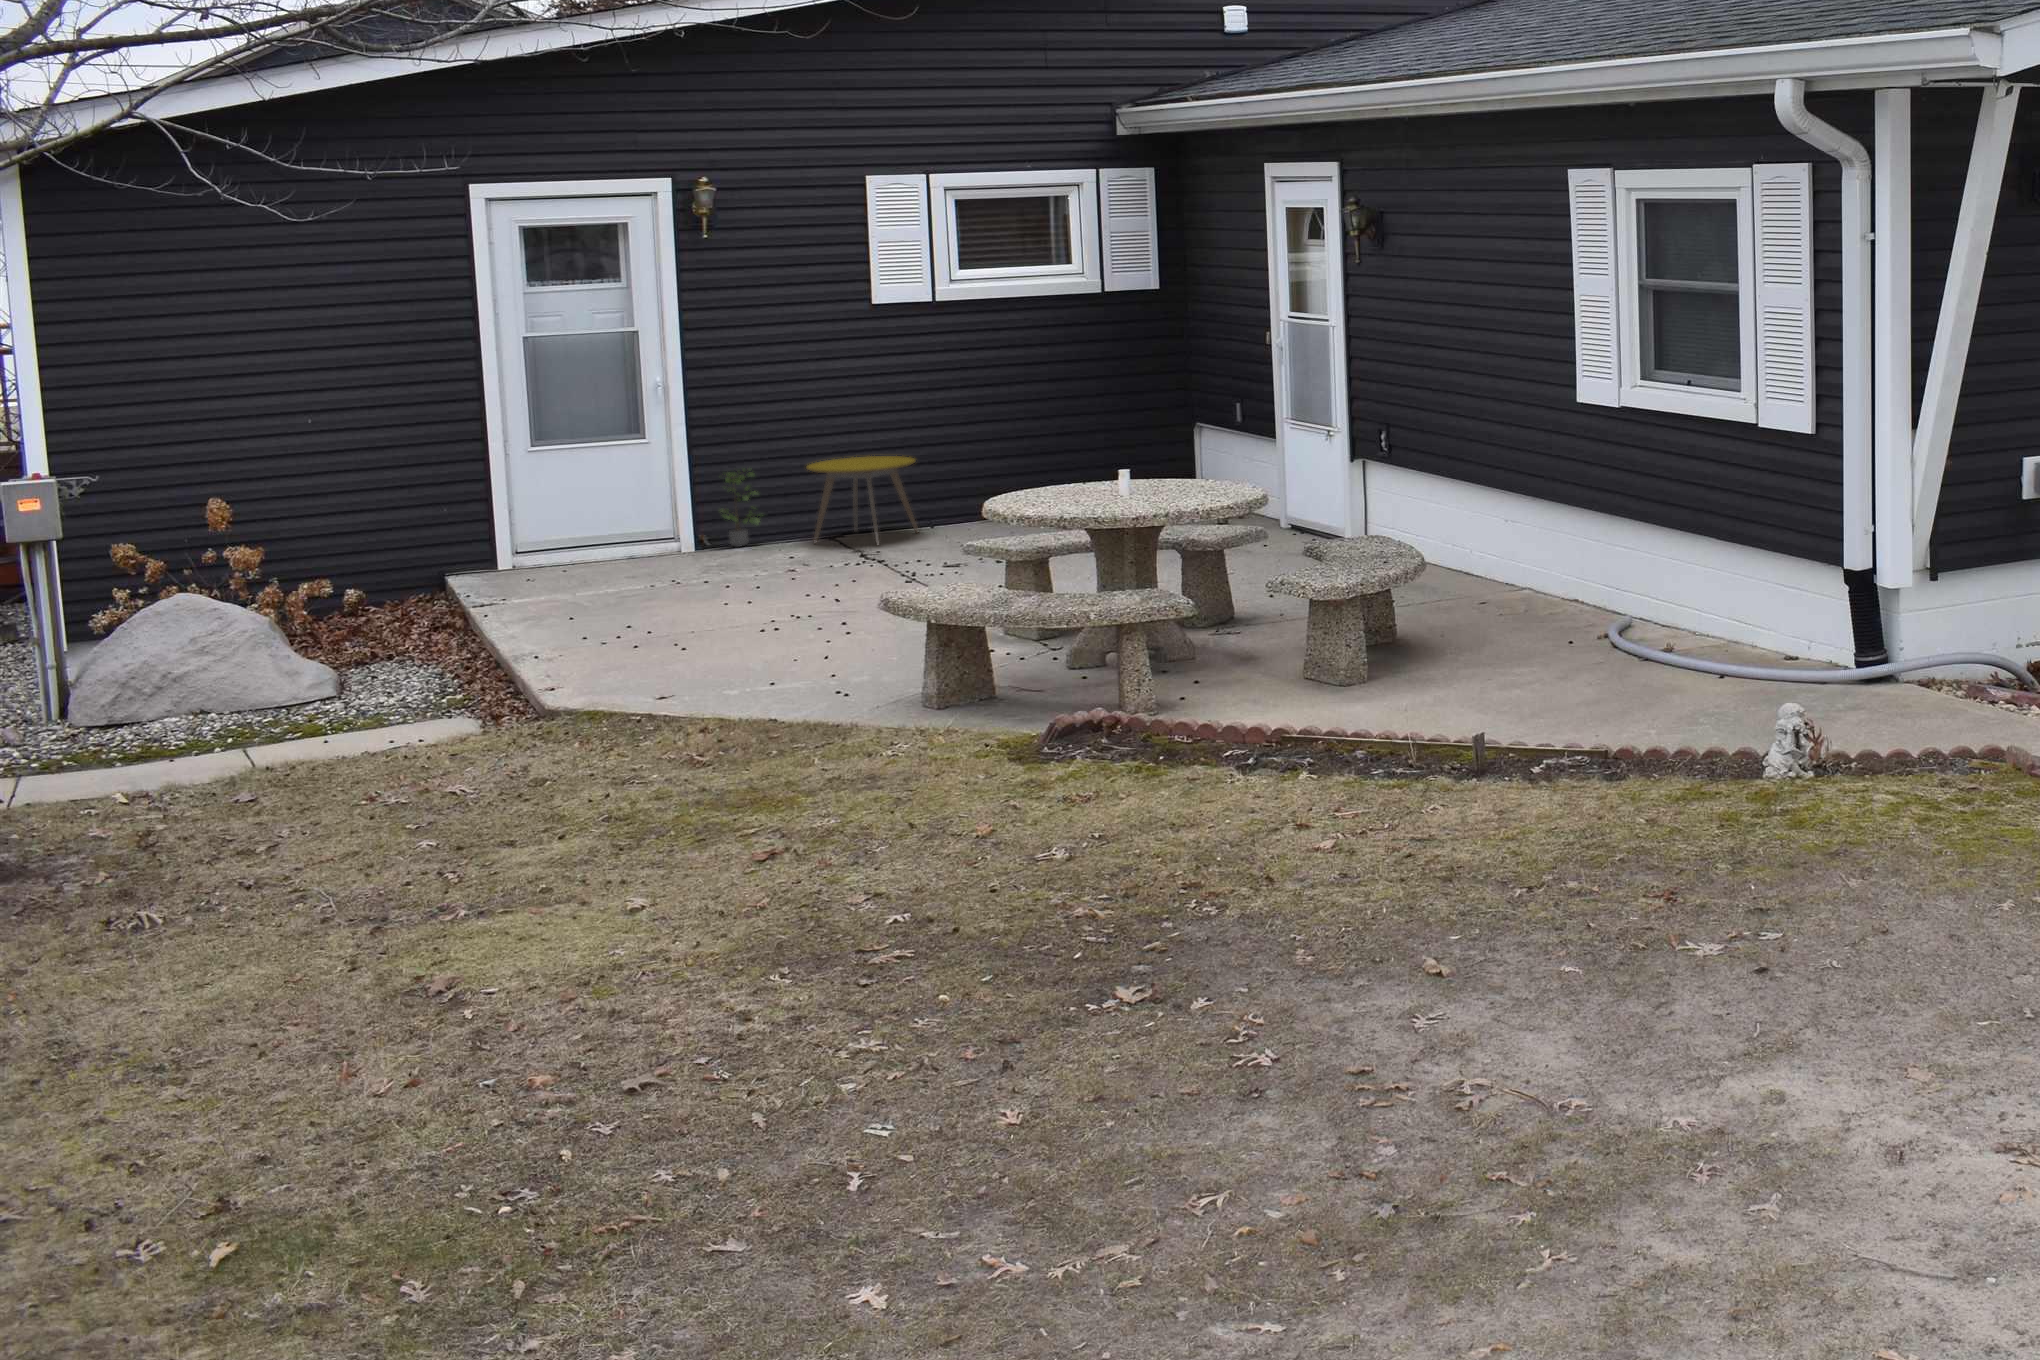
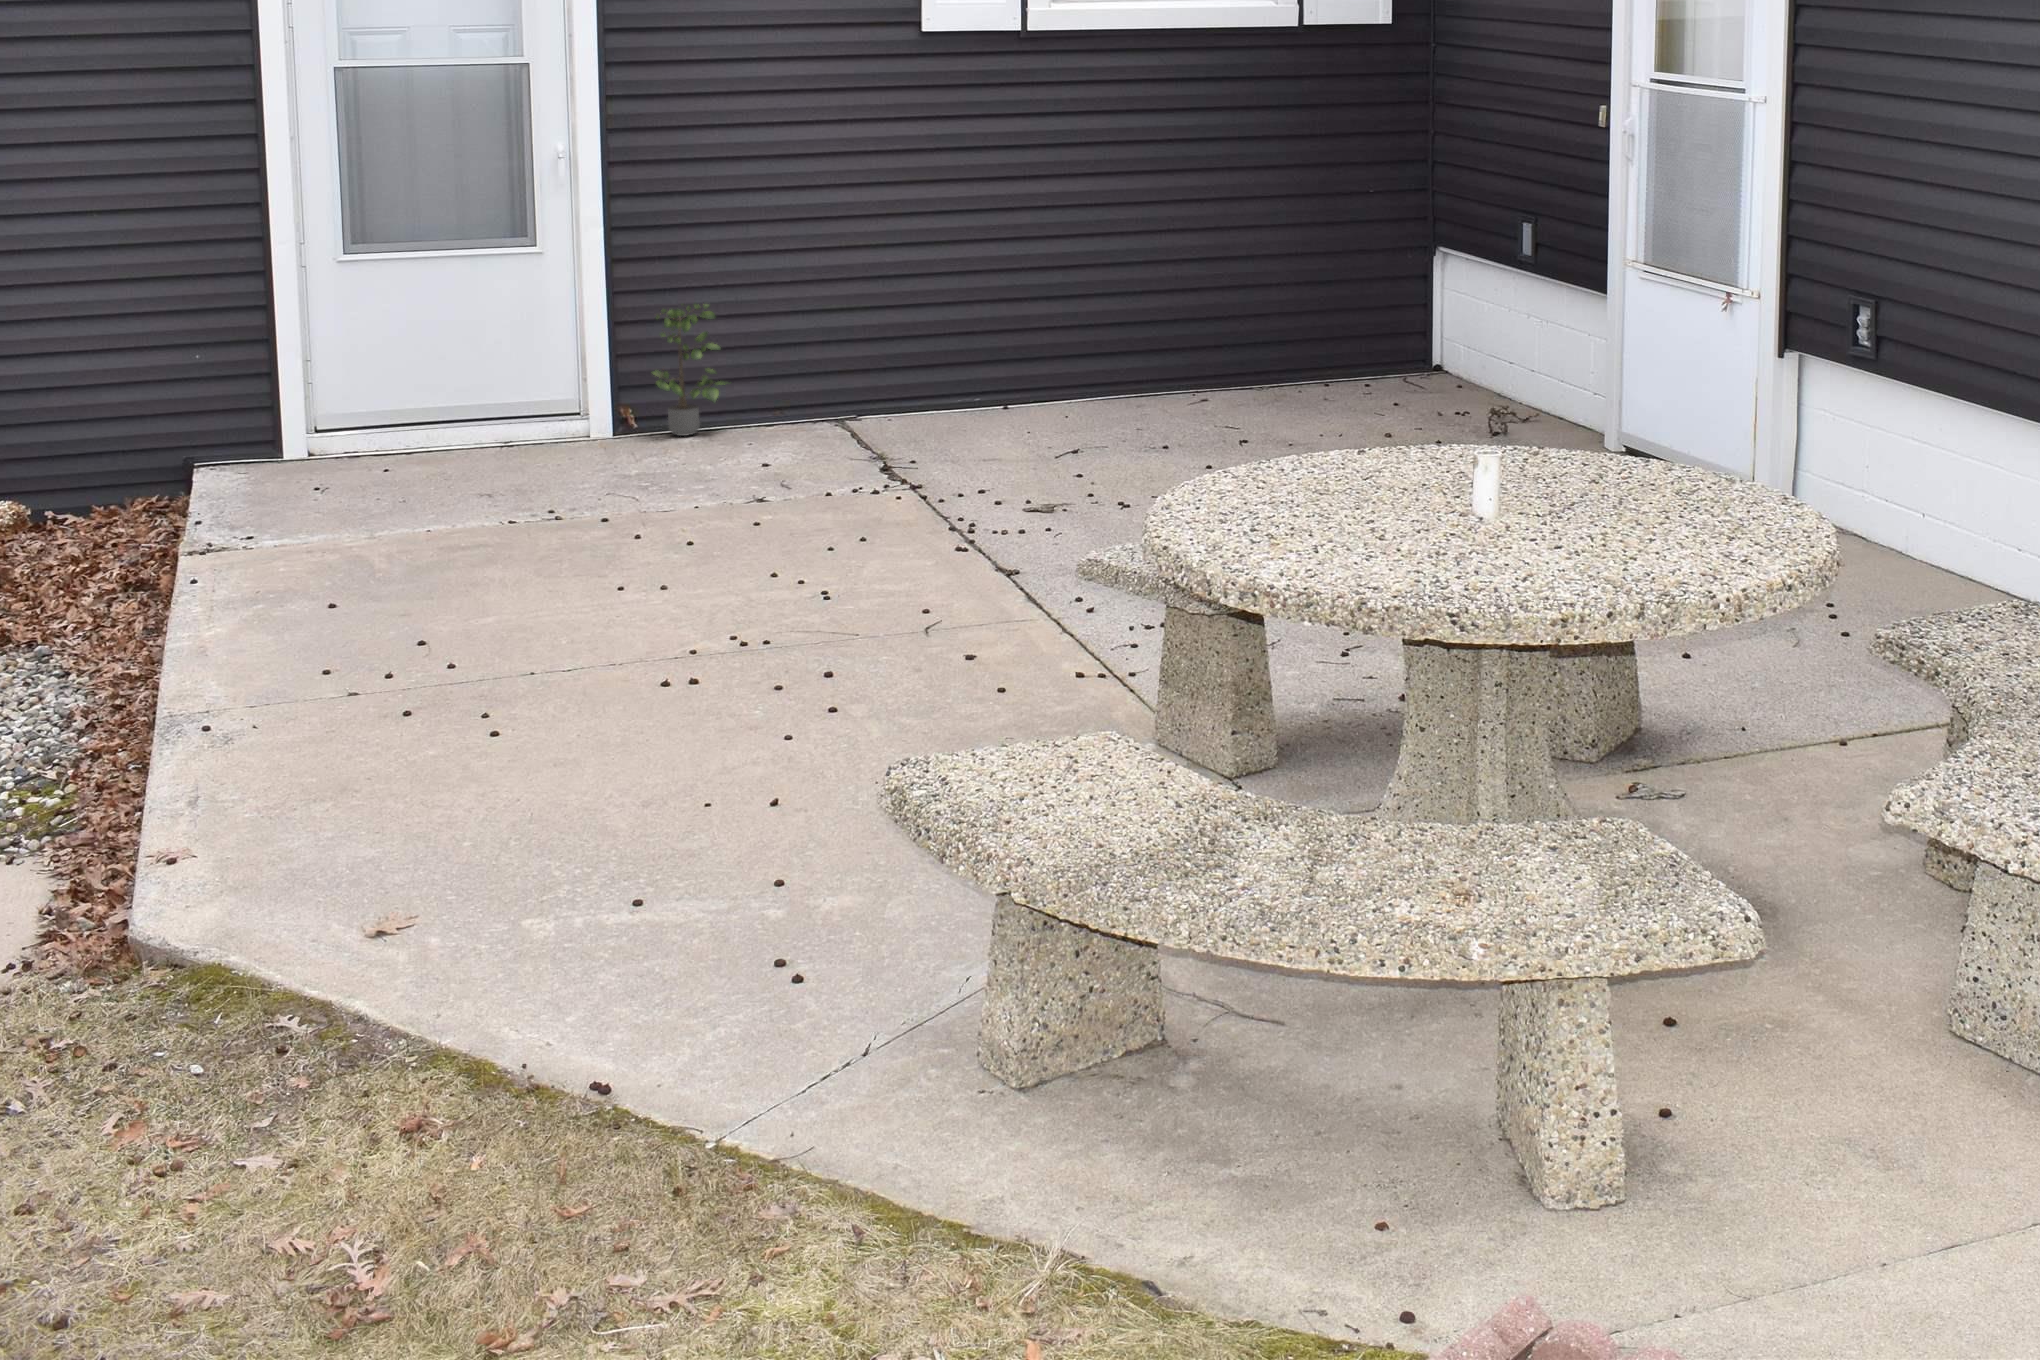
side table: present [807,456,919,545] -> none [799,290,983,449]

